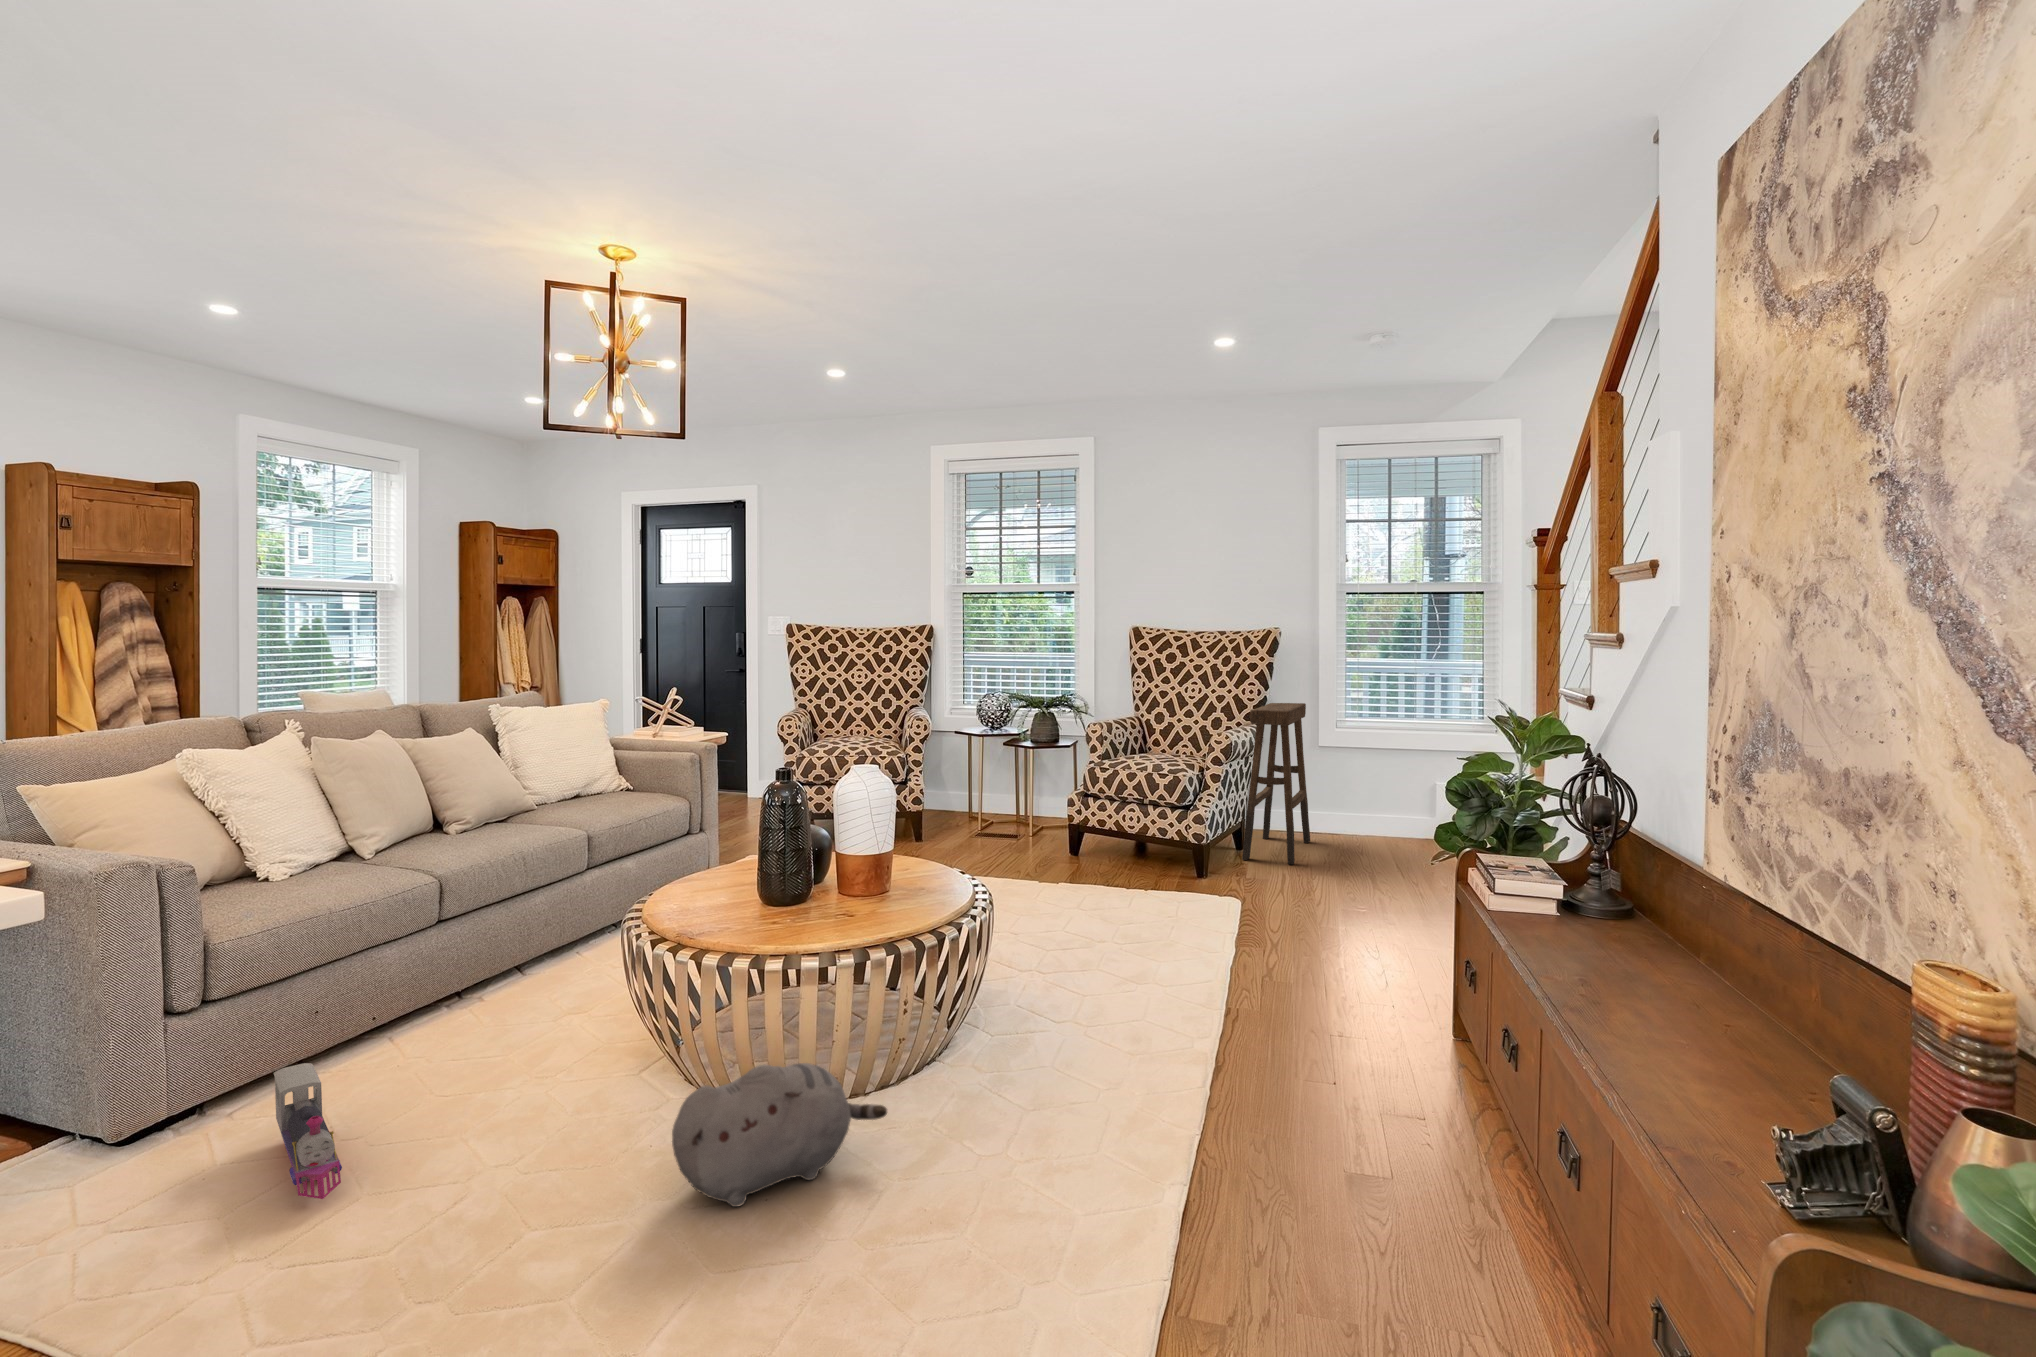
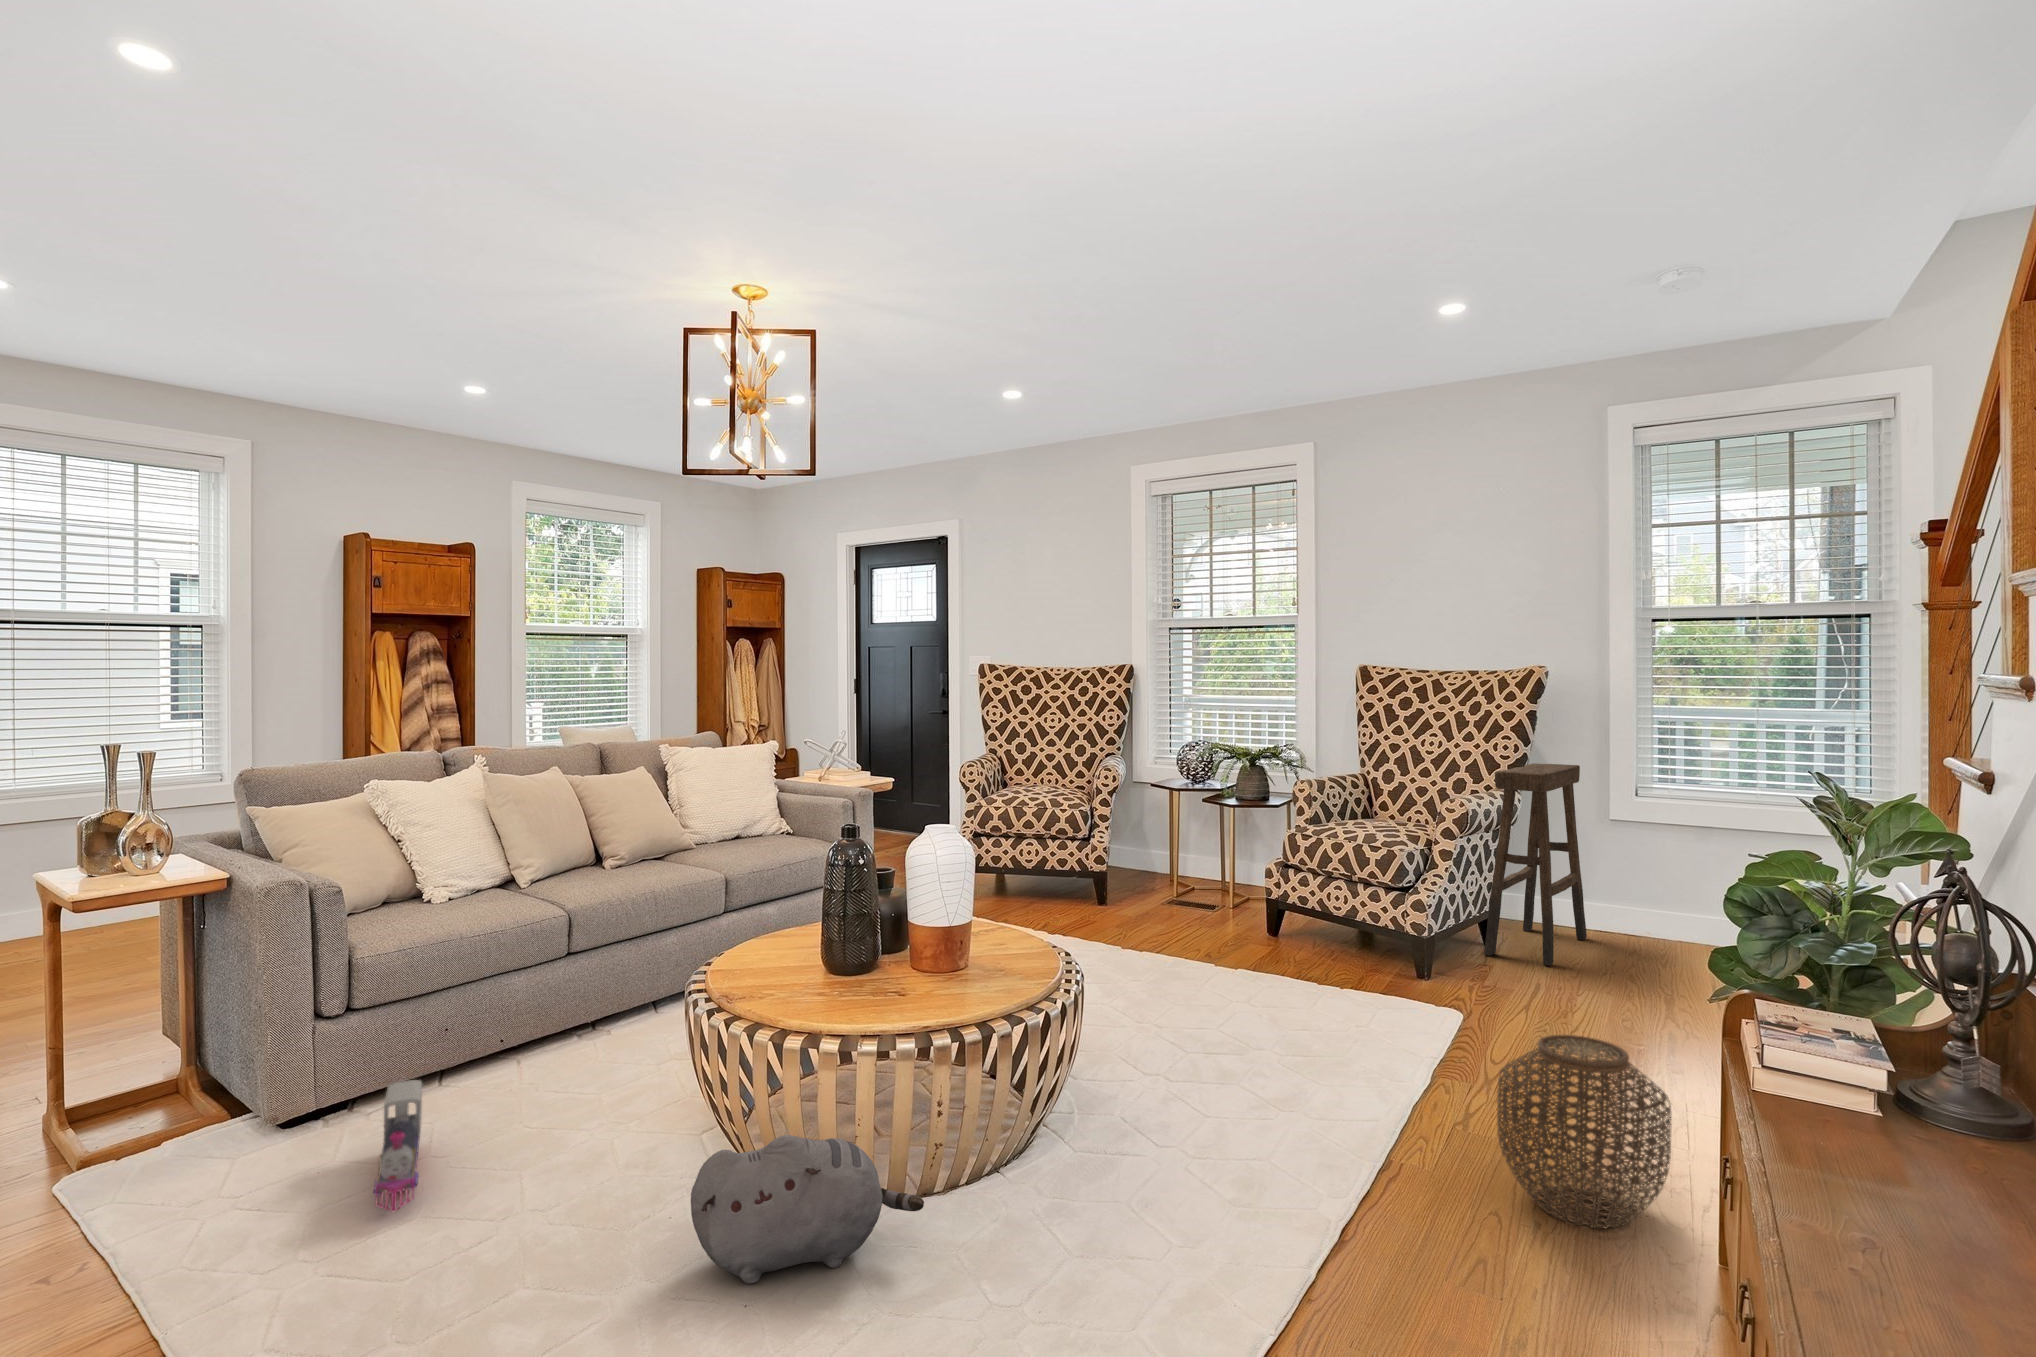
woven basket: none [1321,912,1450,1058] -> present [1497,1035,1671,1228]

